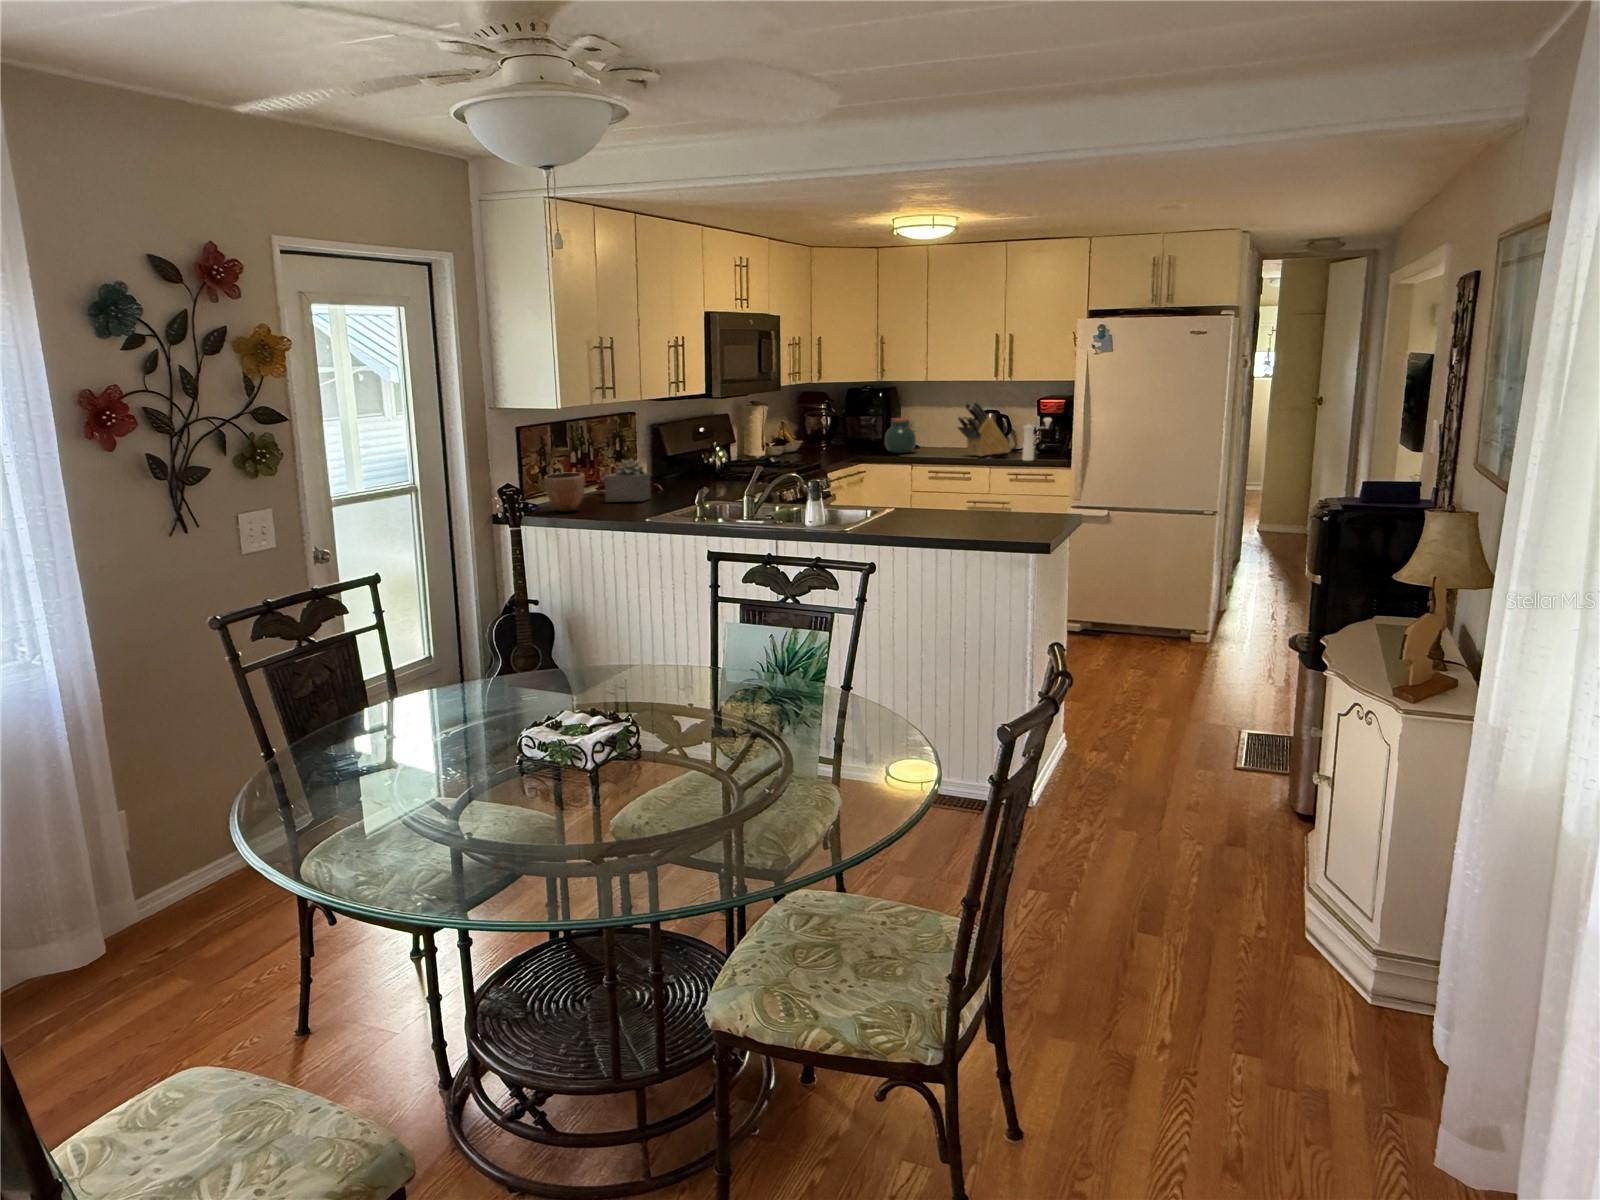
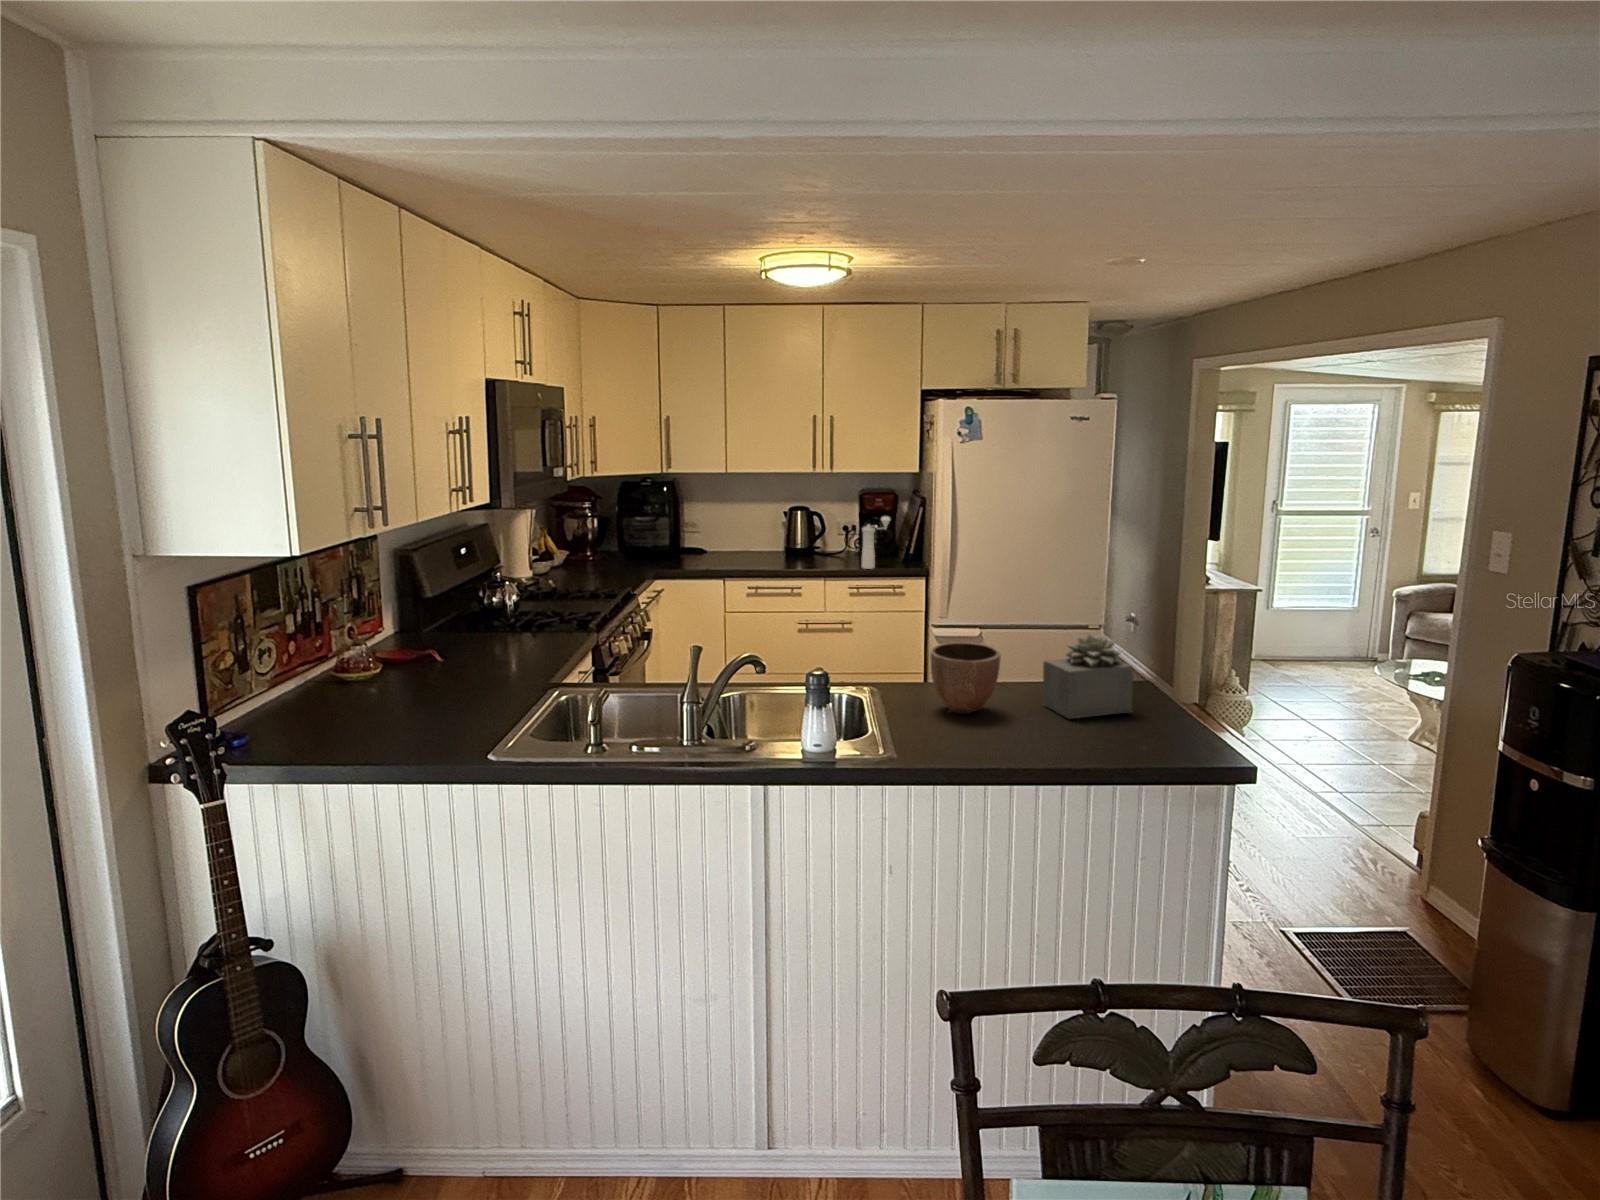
knife block: present [958,401,1012,456] -> none [773,497,828,563]
jar: present [885,418,916,453] -> none [673,518,712,562]
succulent plant: present [604,459,651,501] -> present [1043,634,1133,718]
decorative bowl: present [544,472,585,512] -> present [930,642,1001,714]

